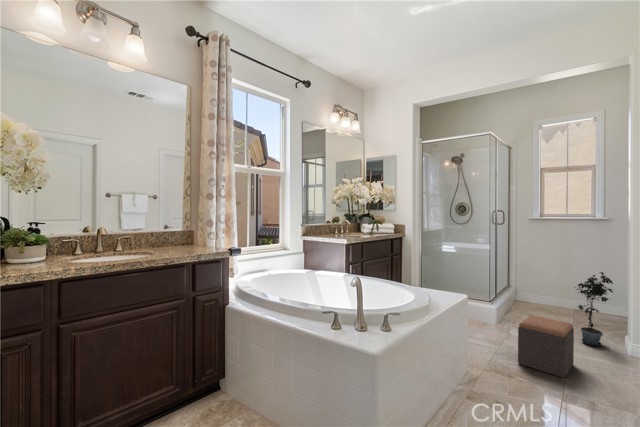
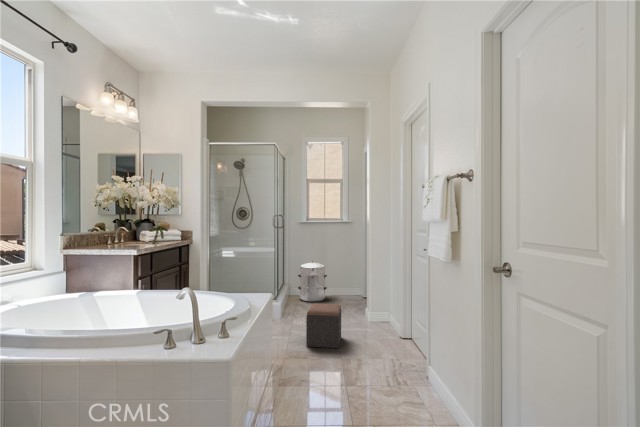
waste bin: none [526,265,568,313] -> present [298,261,327,302]
potted plant: present [575,272,613,346] -> none [336,263,361,320]

